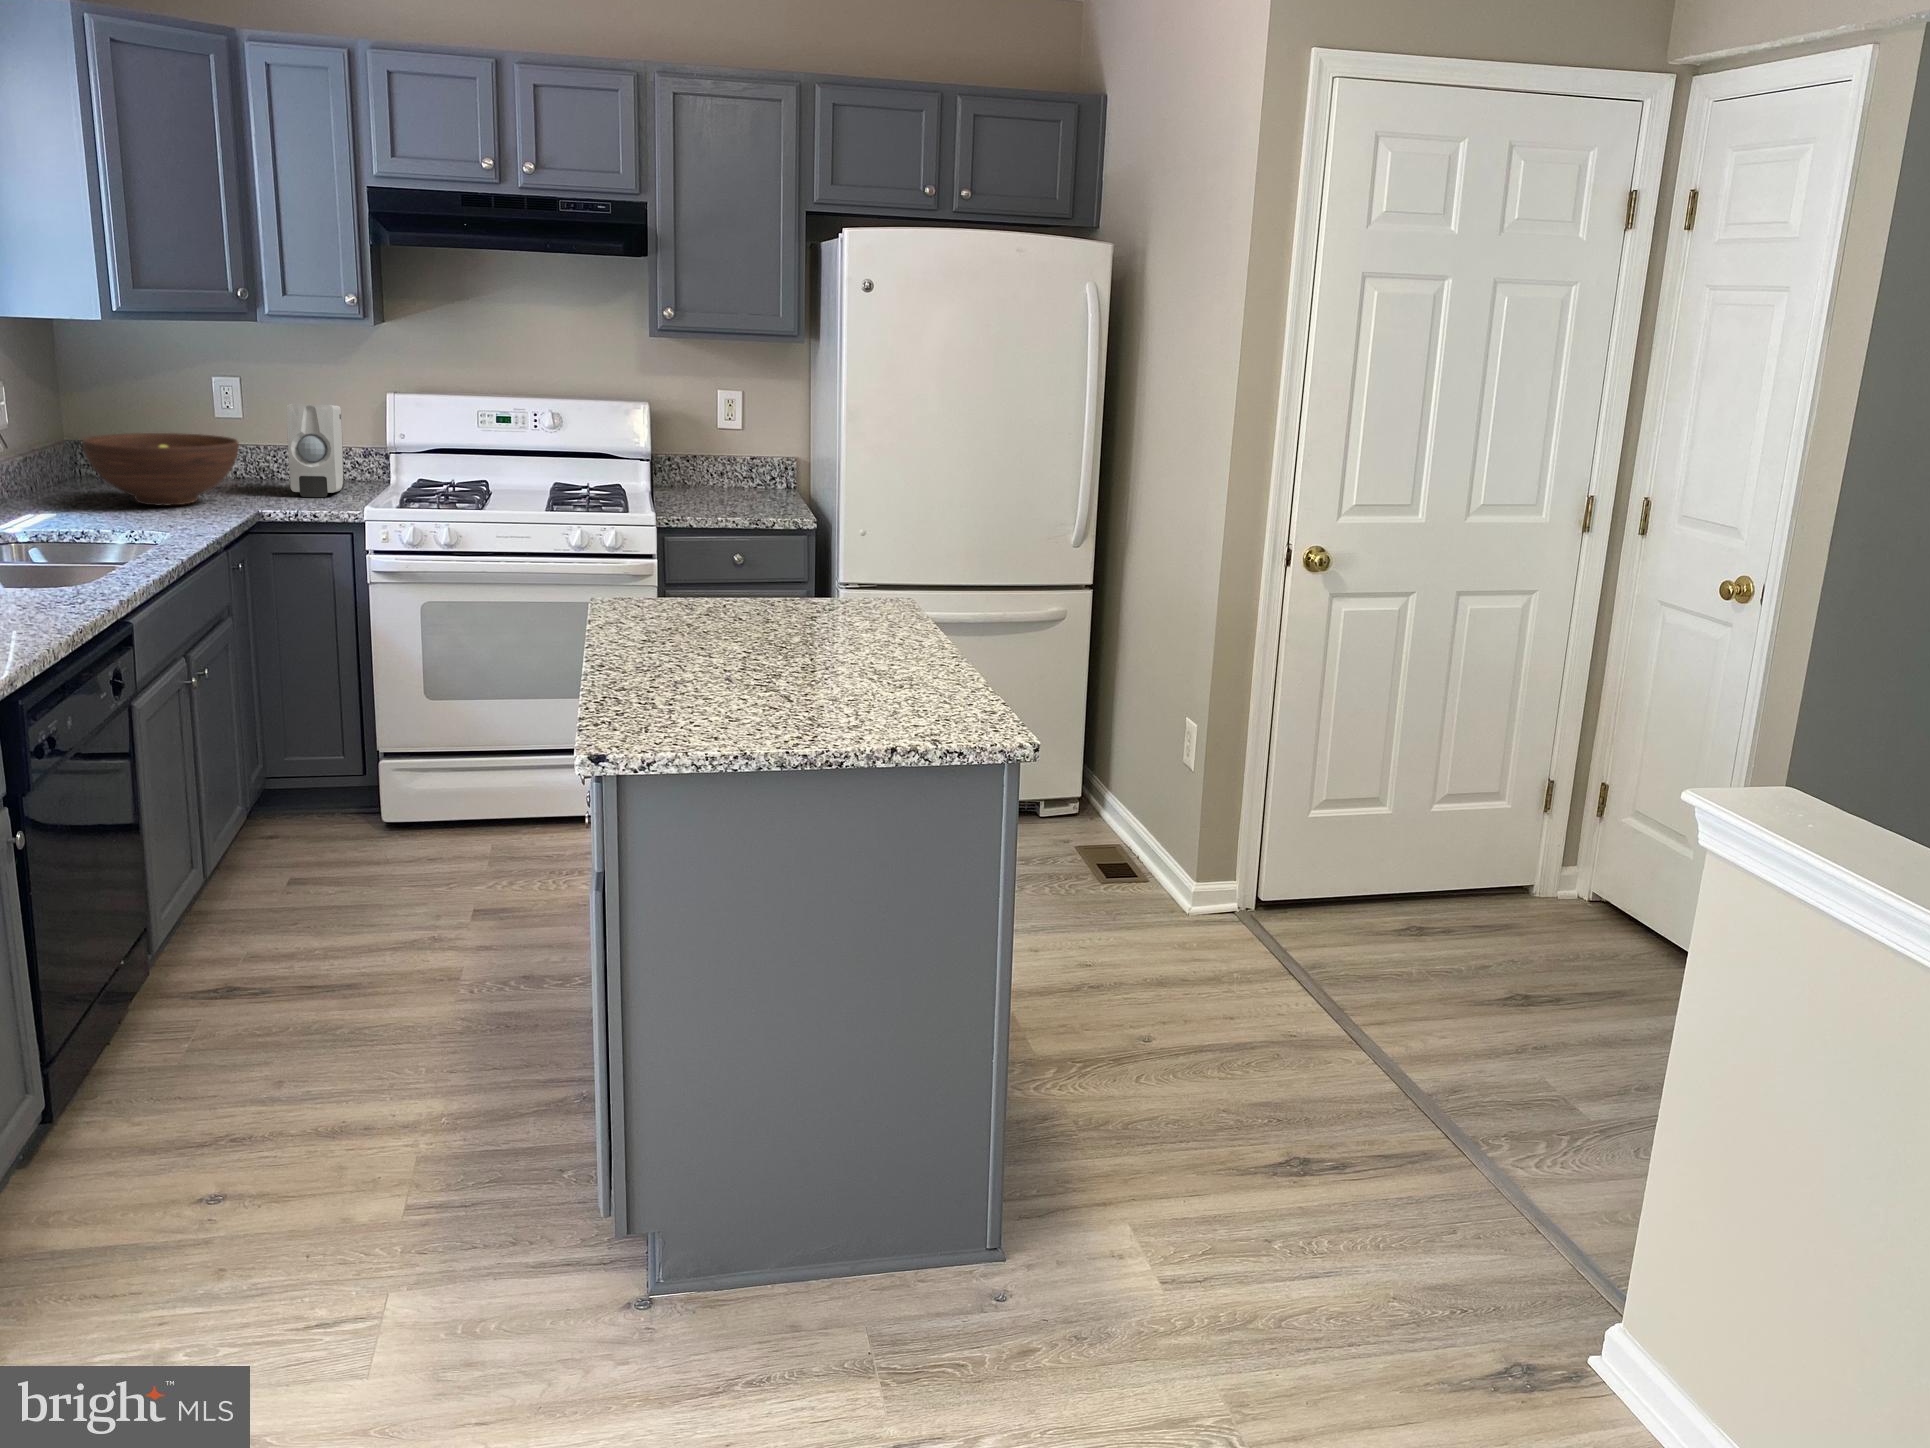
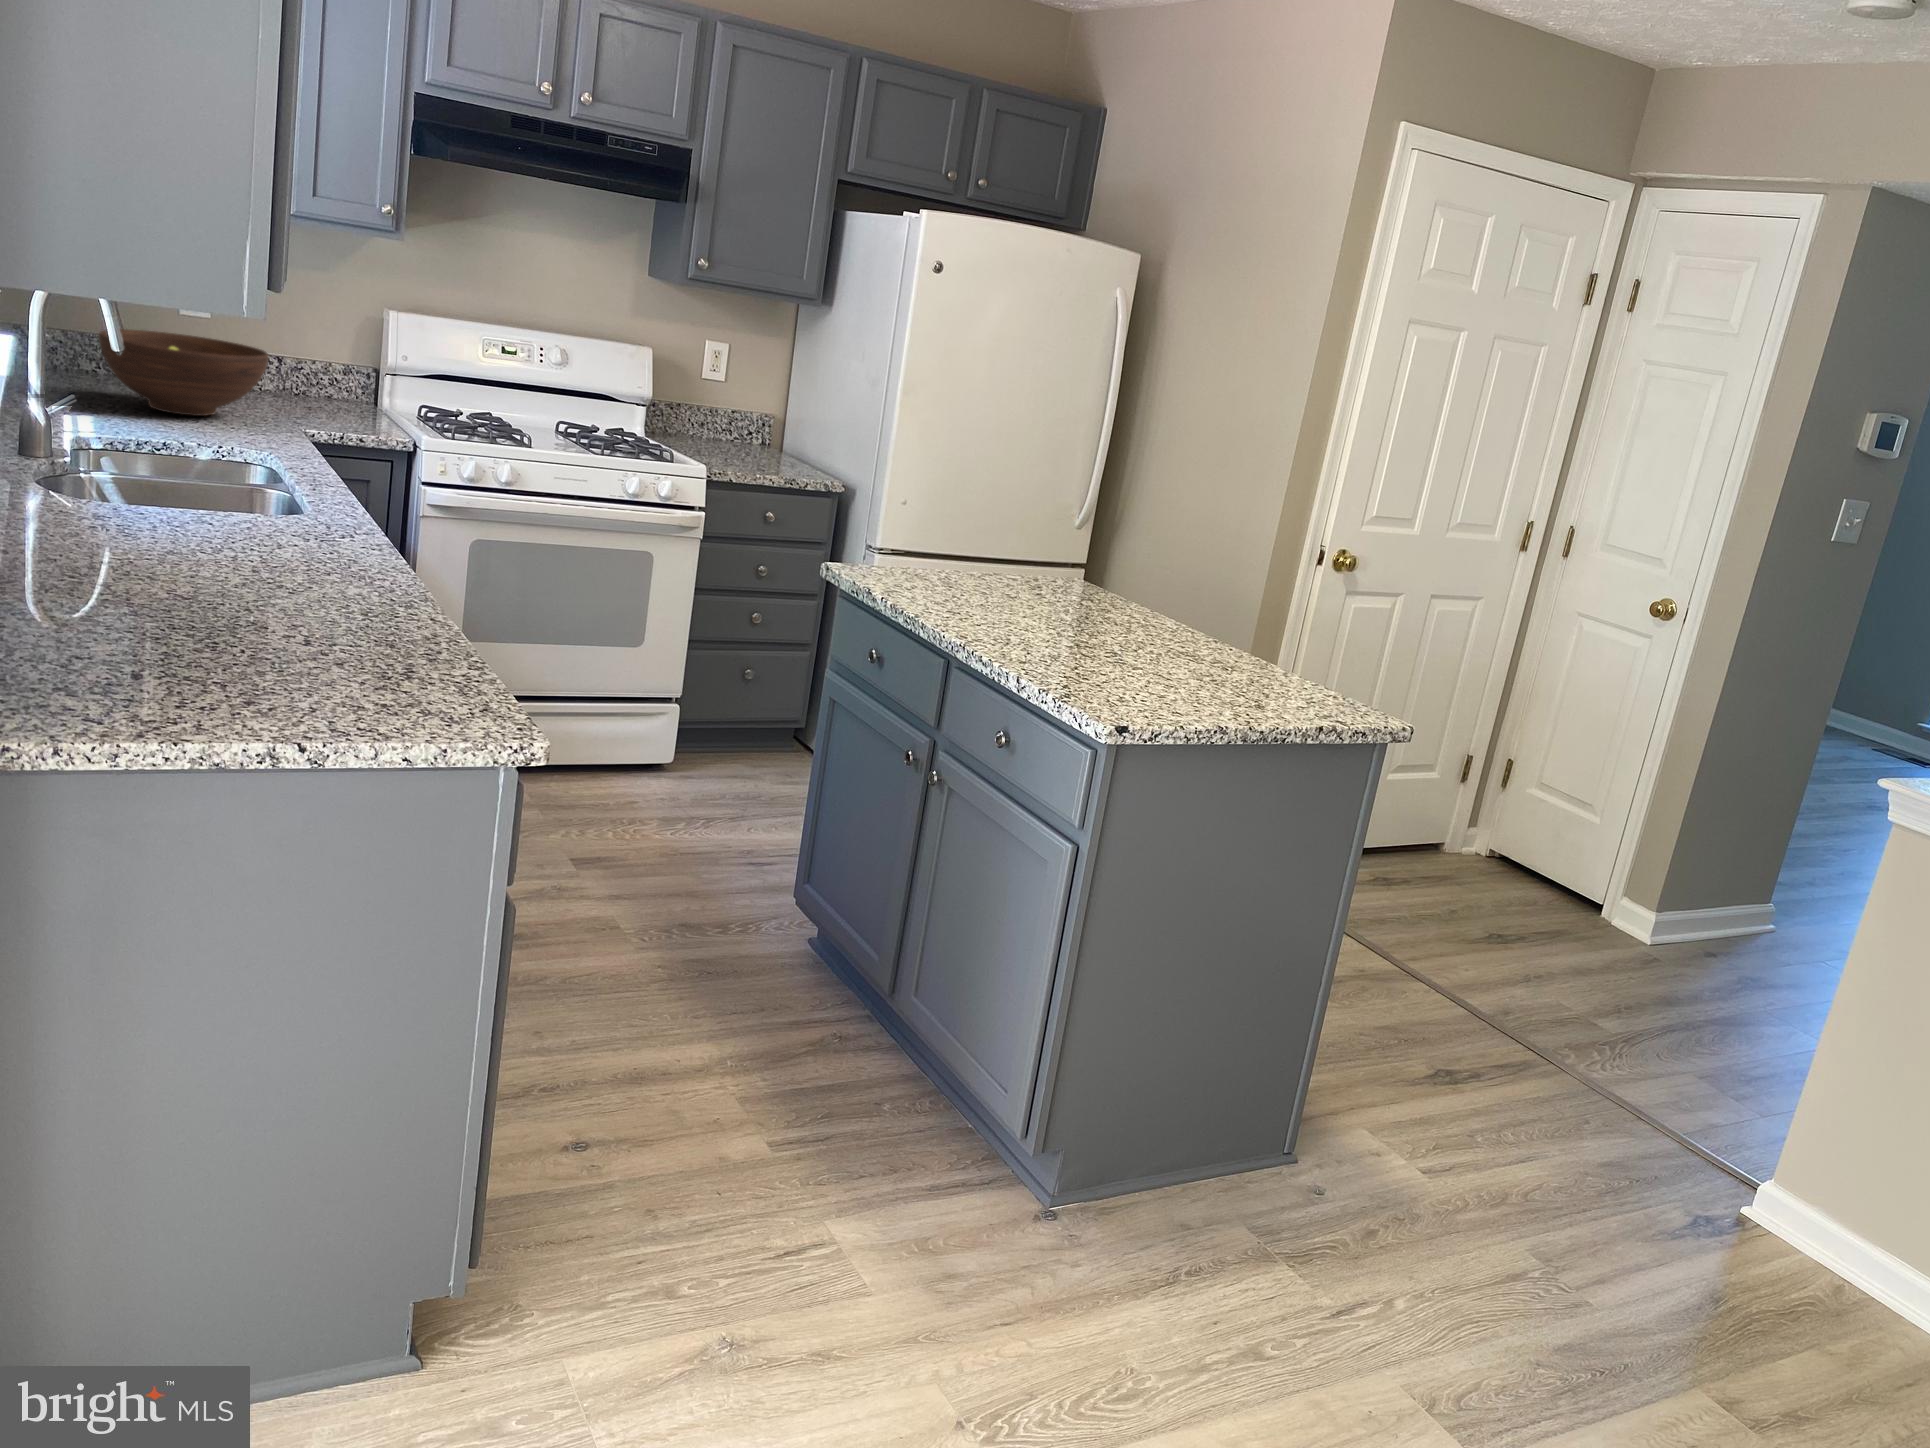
soap dispenser: present [287,404,344,497] -> none [291,314,353,417]

